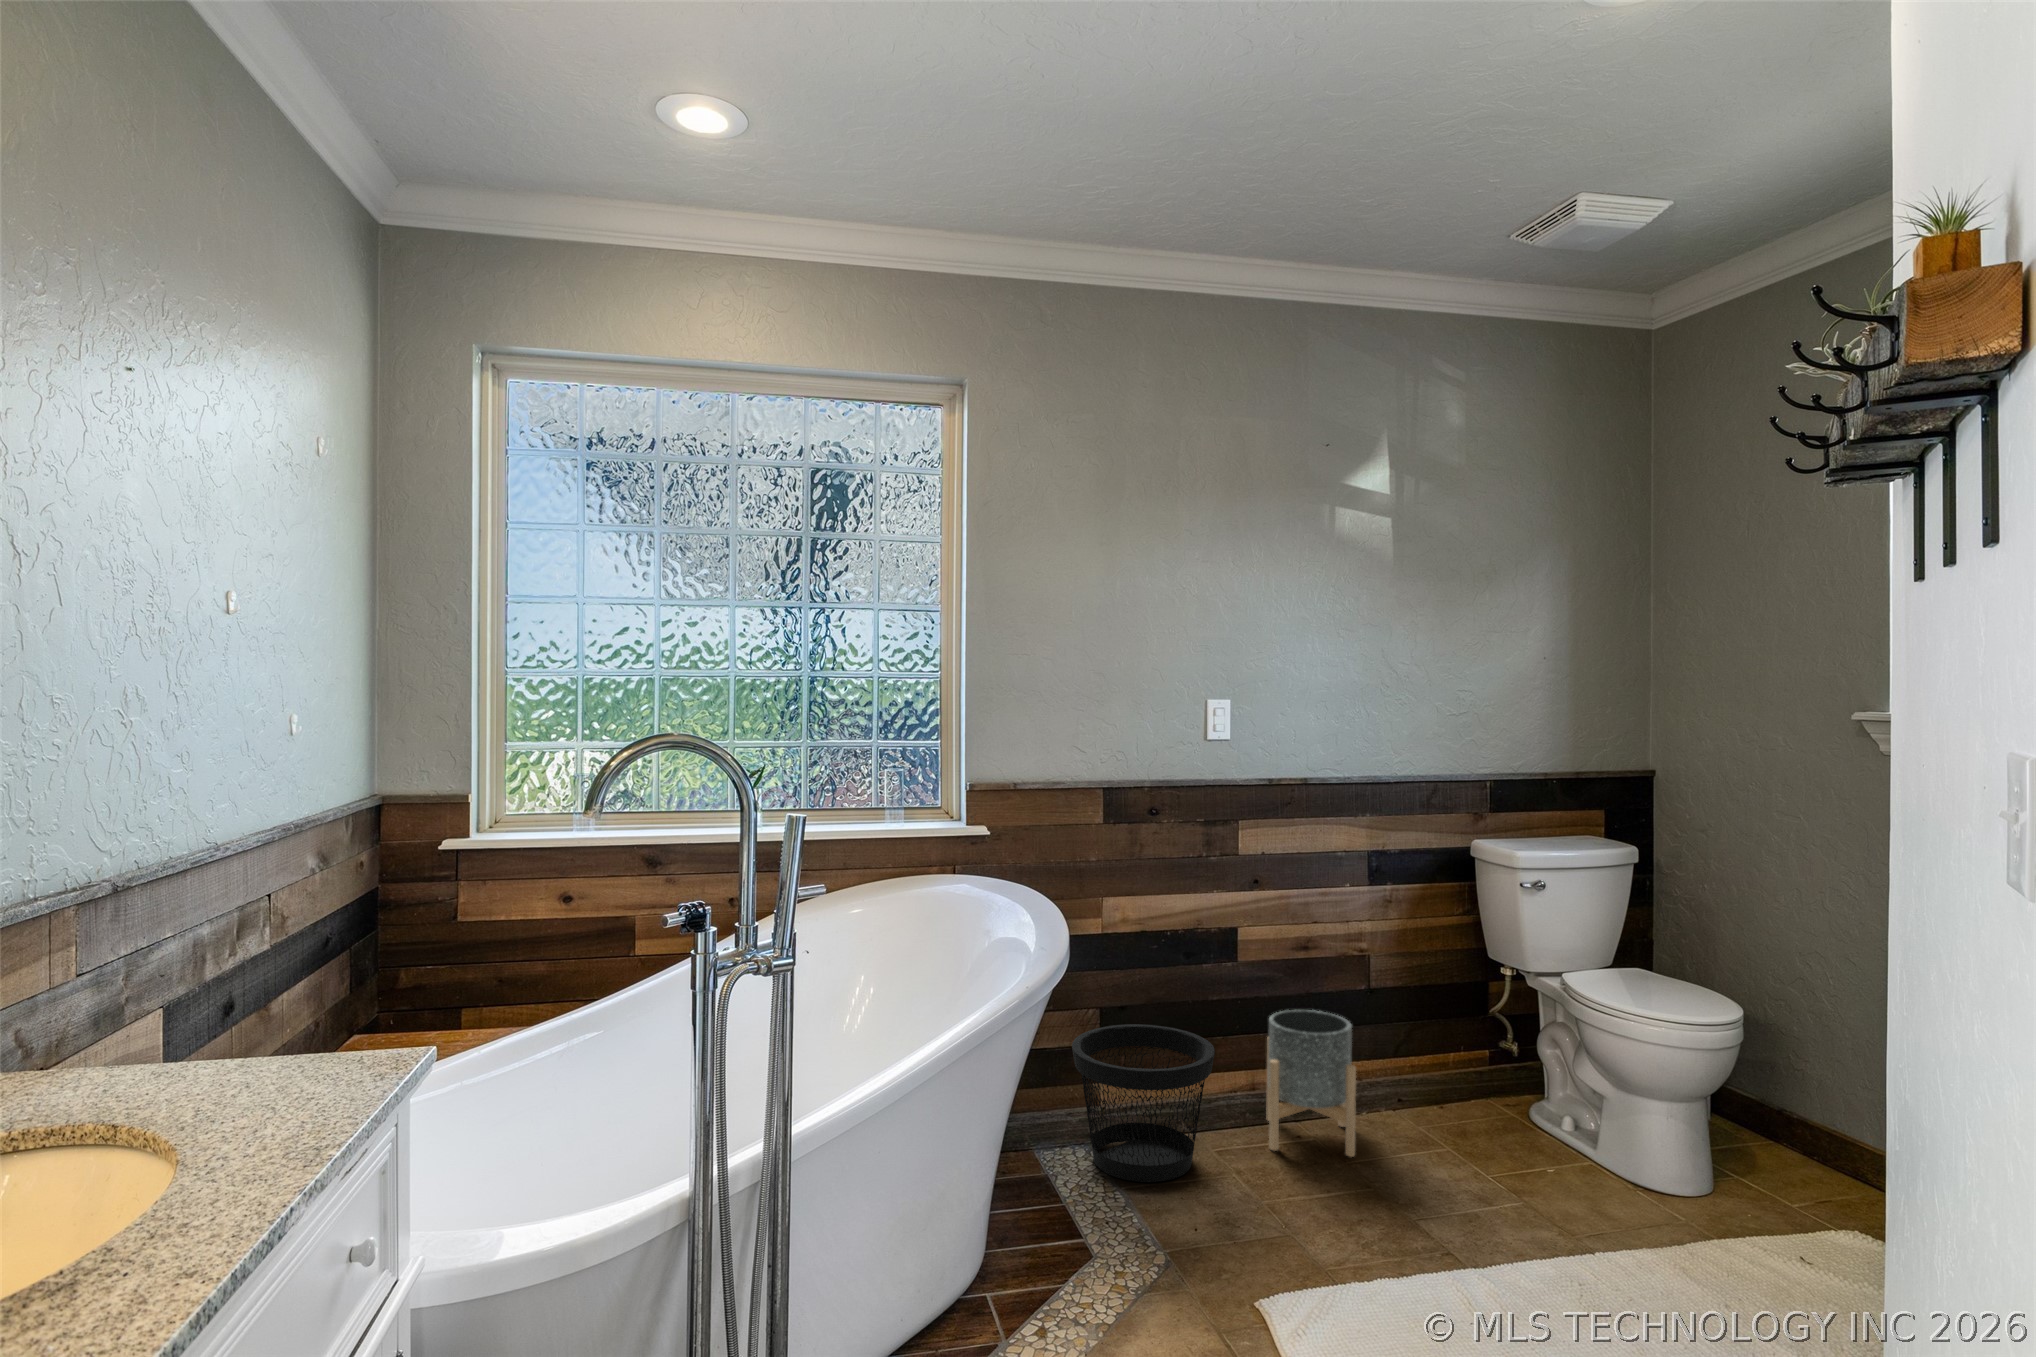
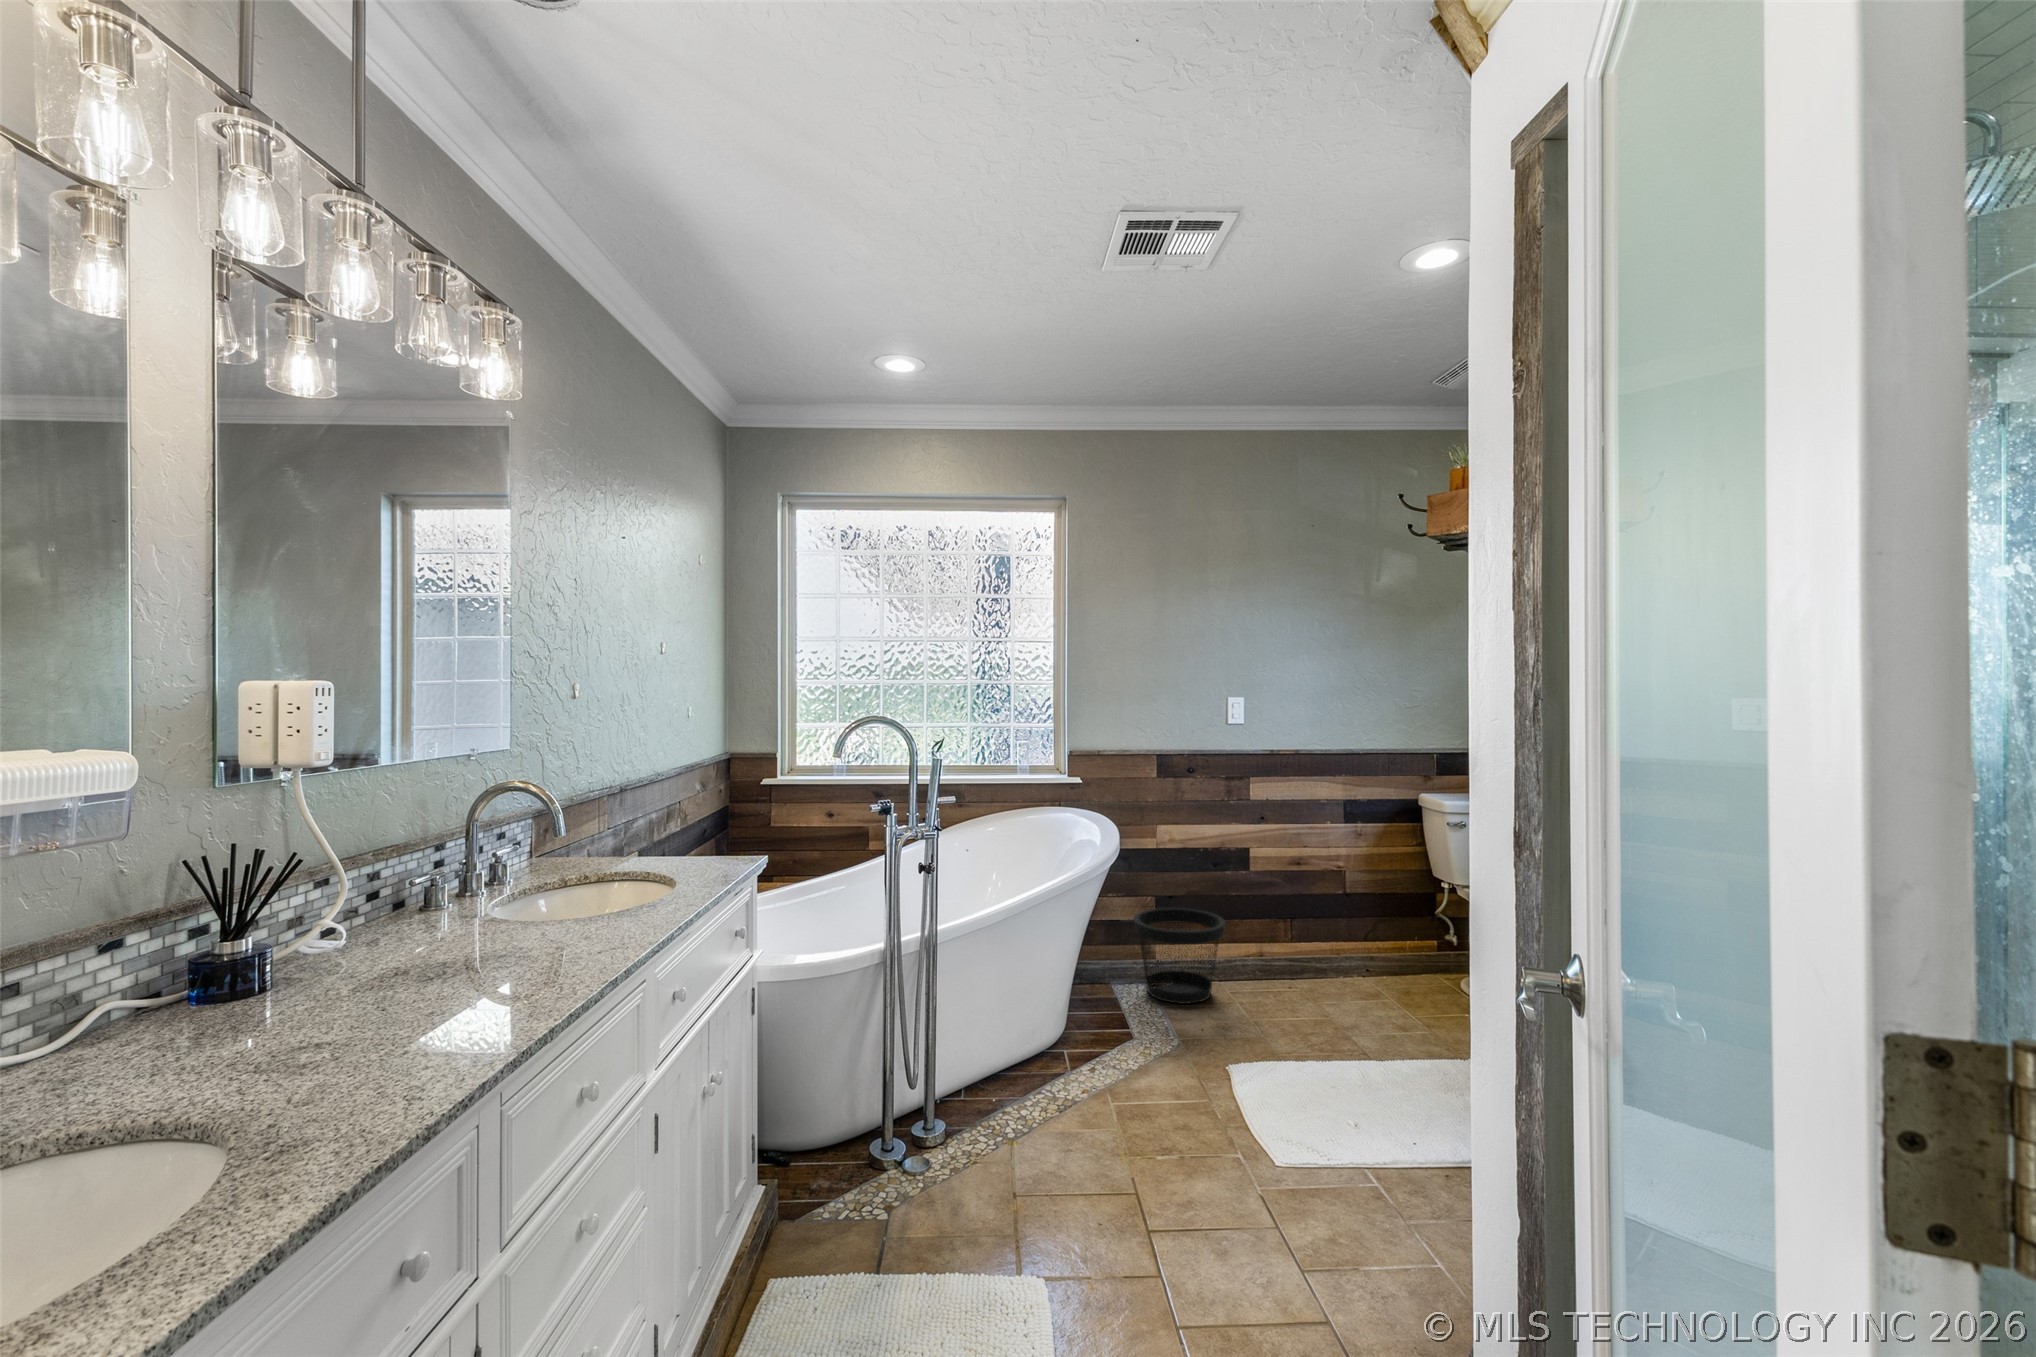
planter: present [1267,1010,1356,1157] -> none [1266,904,1324,999]

